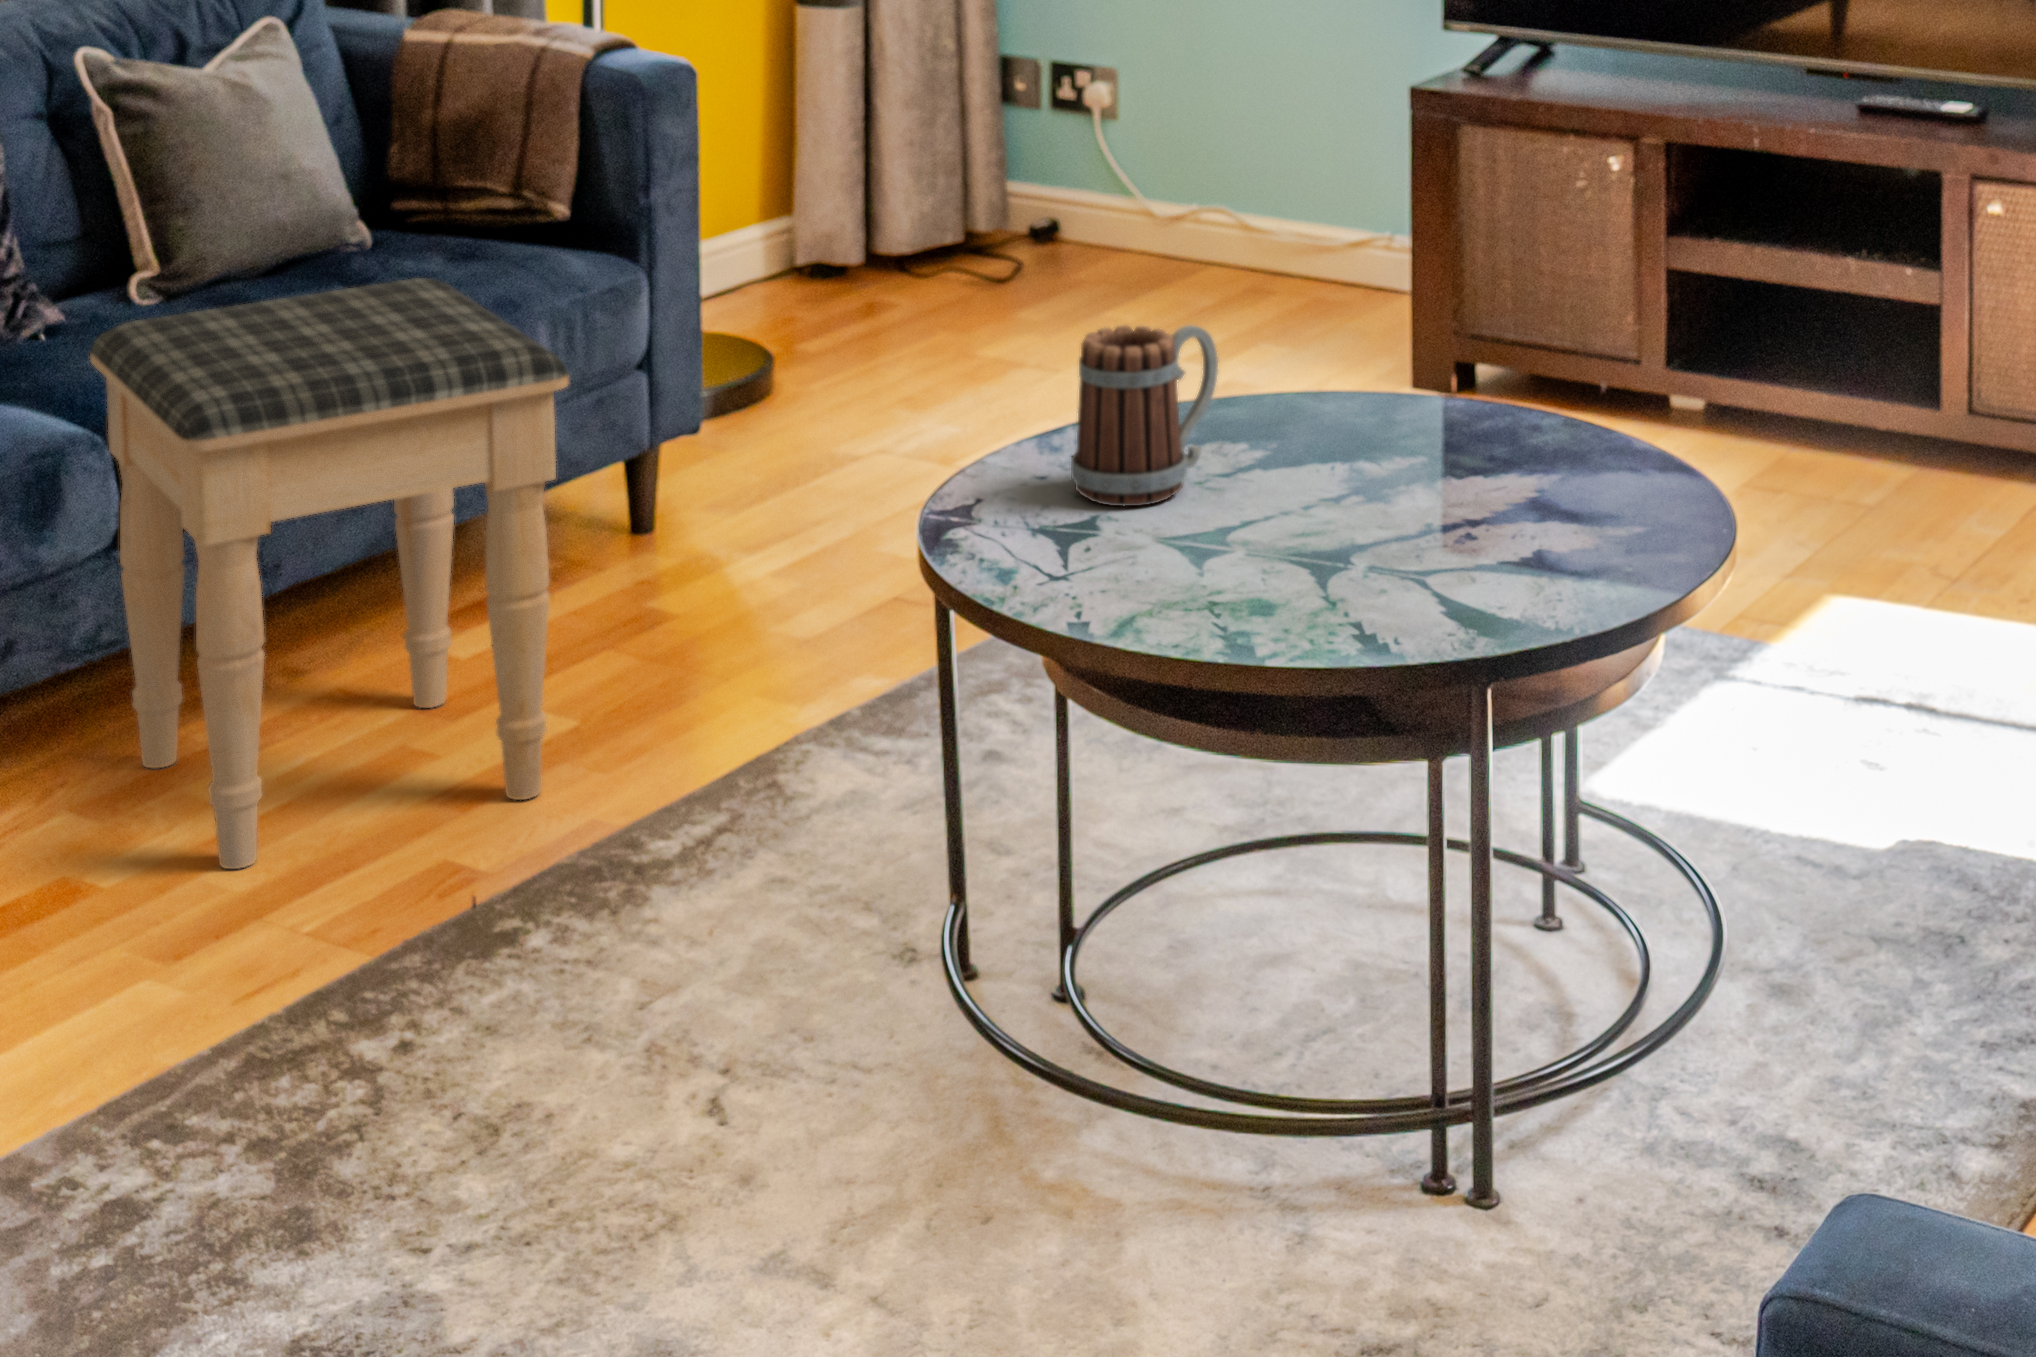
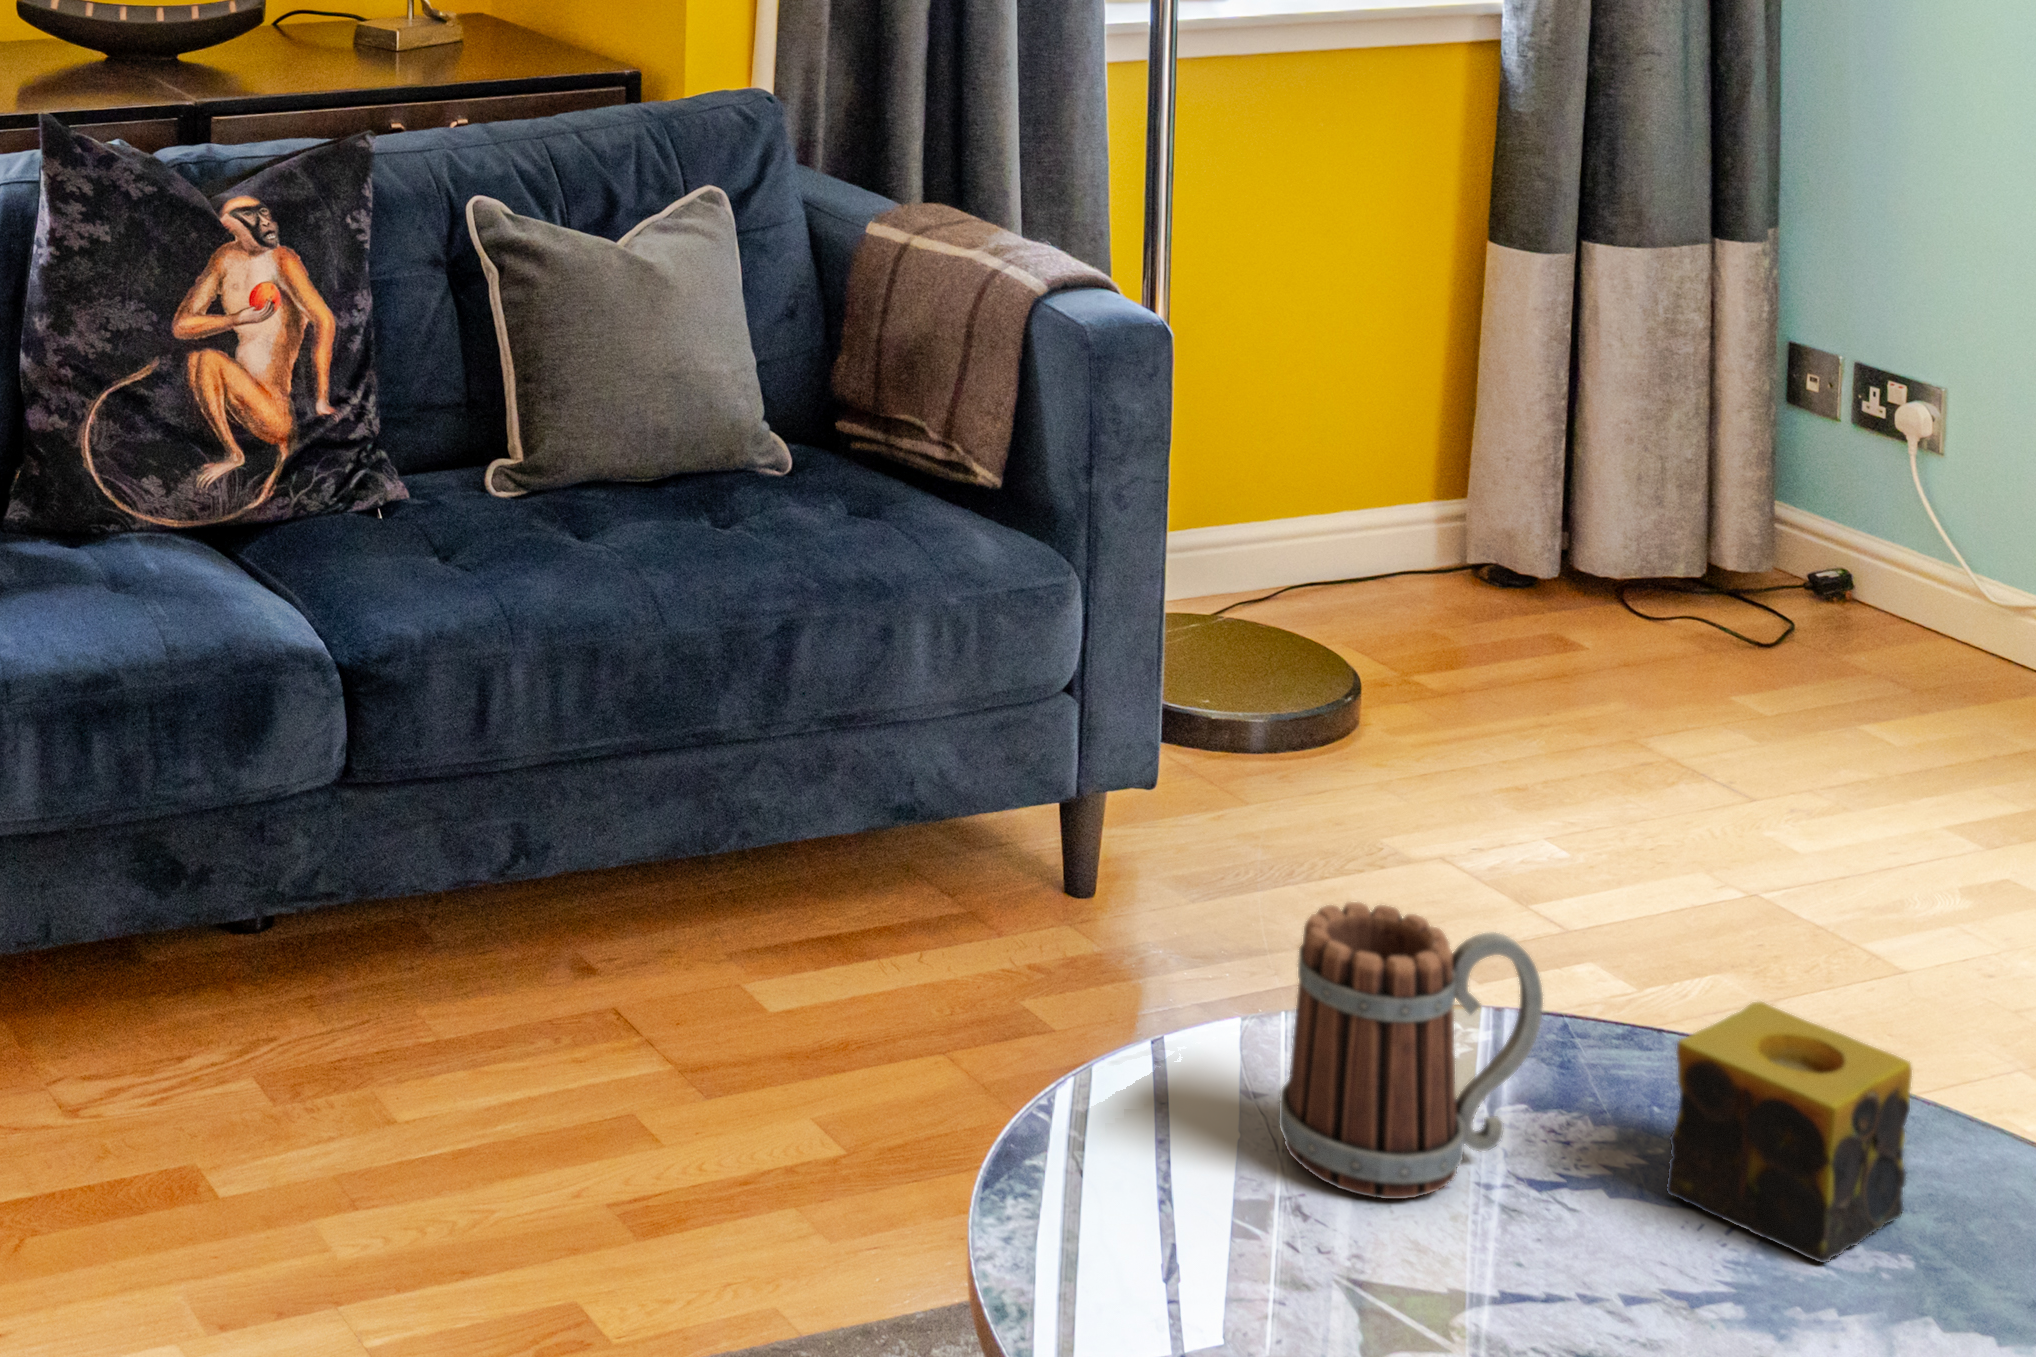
footstool: present [90,278,568,869] -> none [316,533,795,1238]
candle: none [1293,340,1415,471] -> present [1667,1002,1912,1262]

